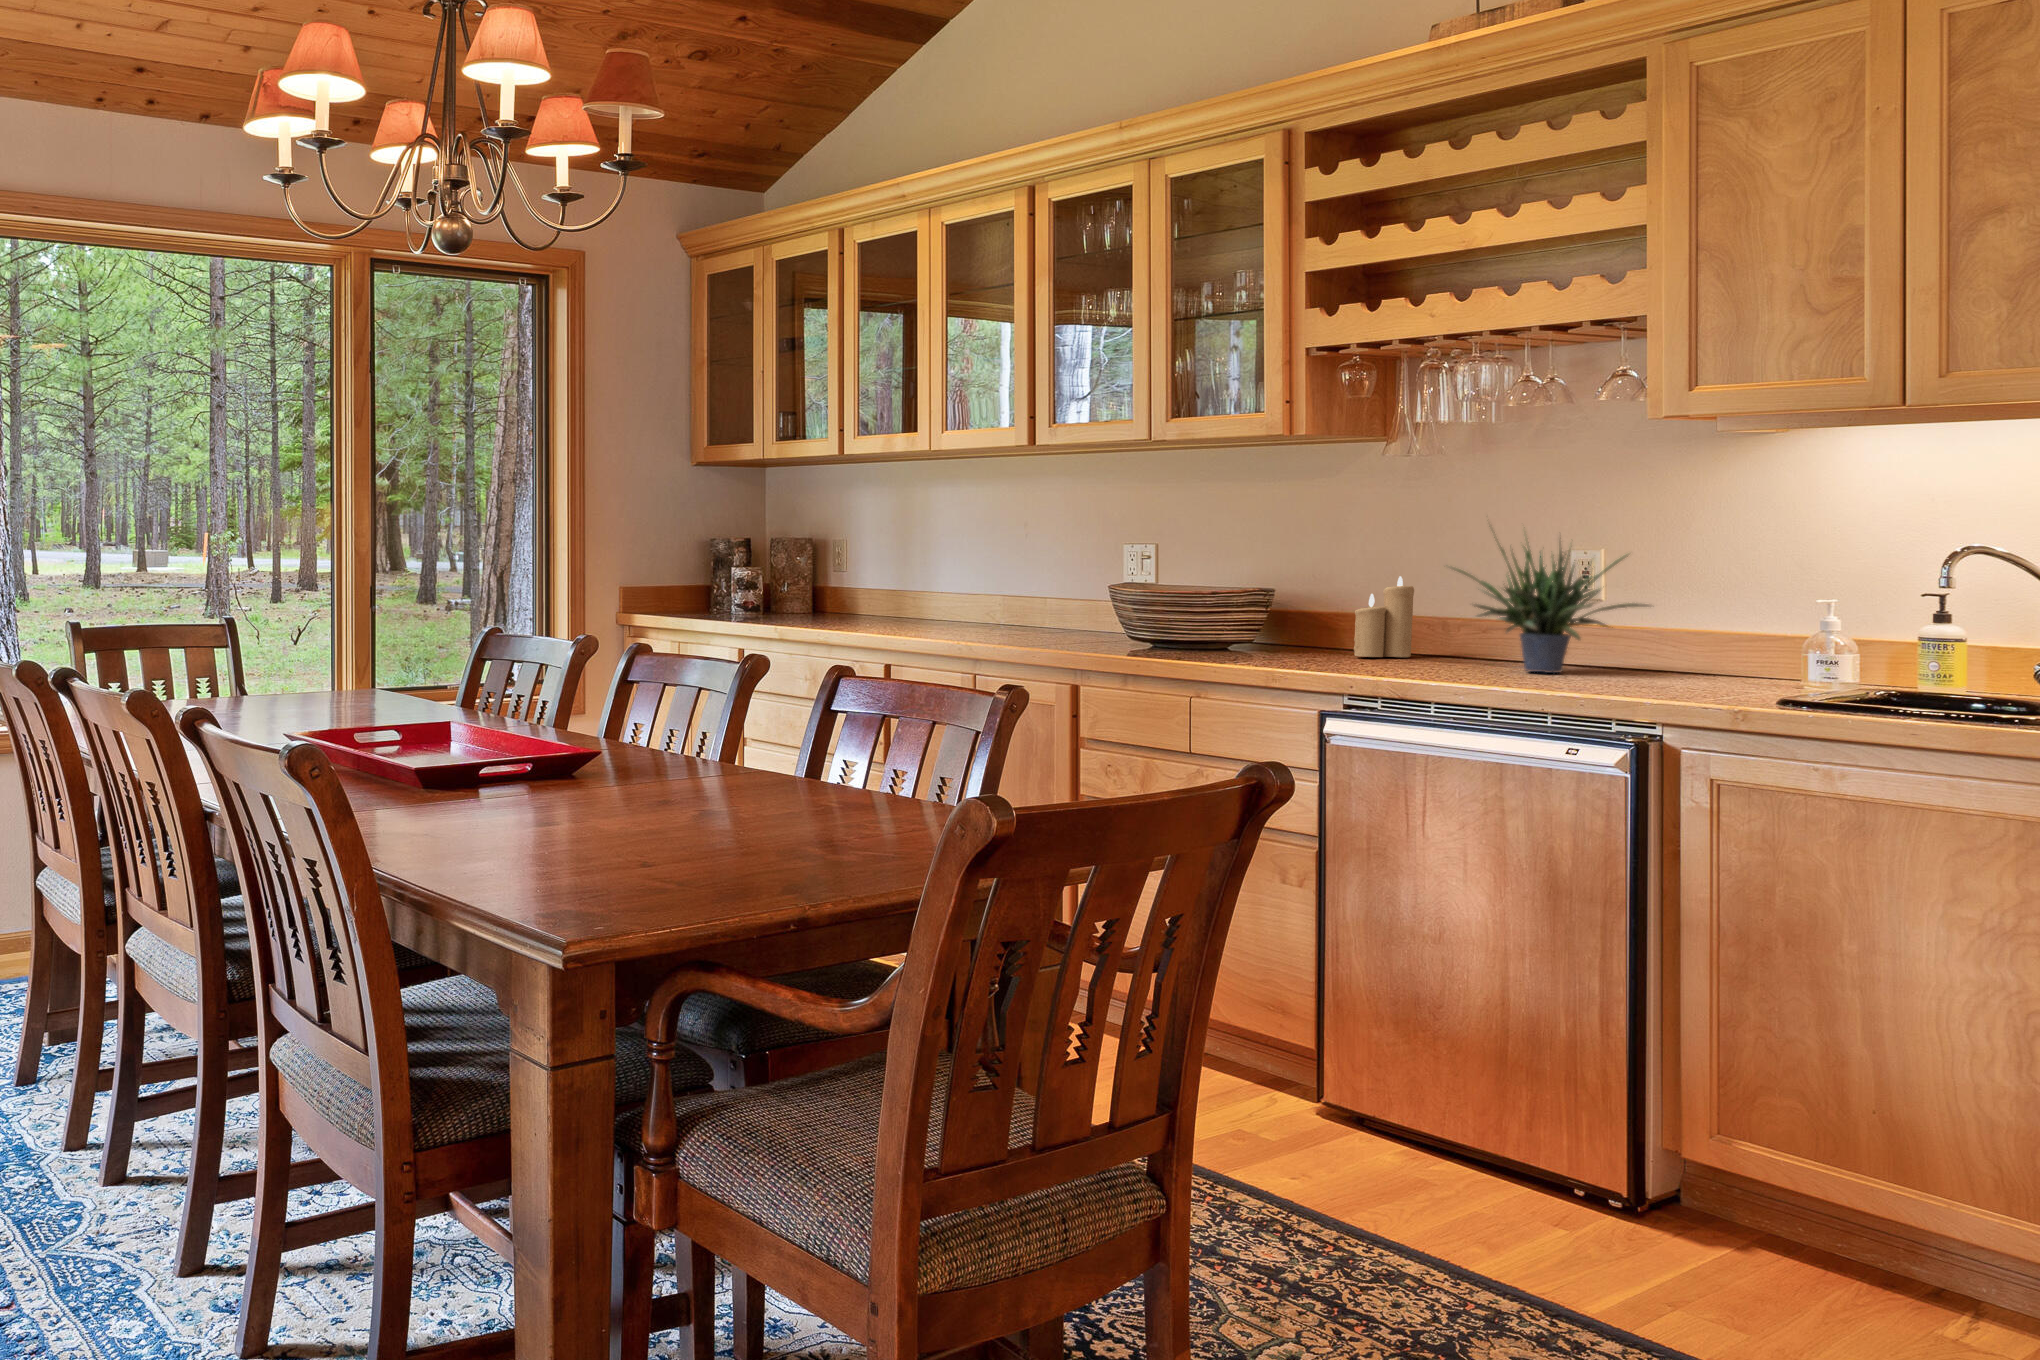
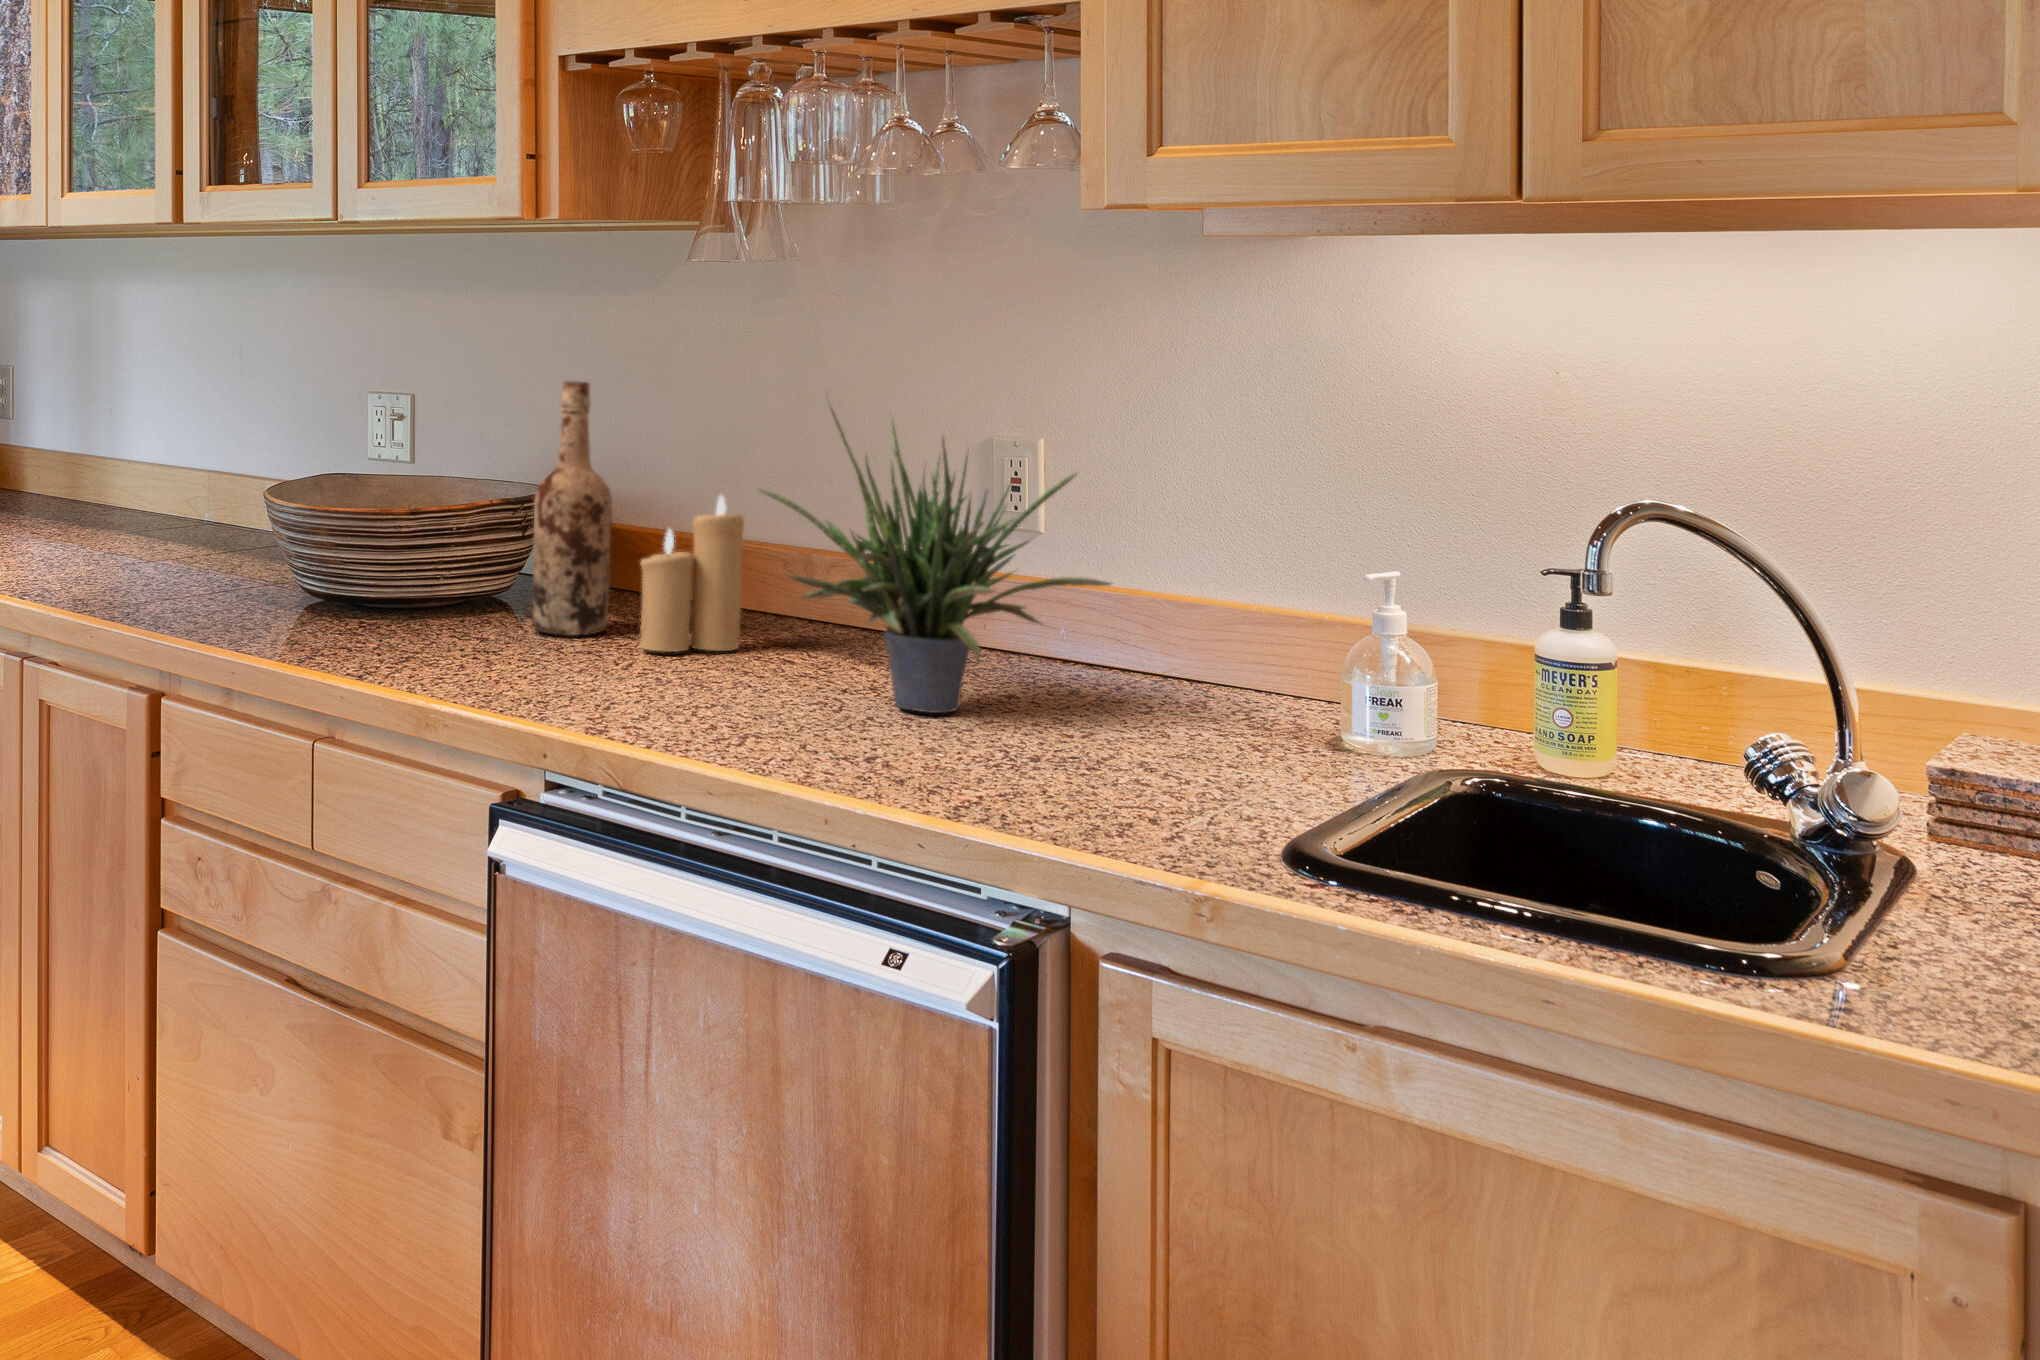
wine bottle: none [1281,520,1328,653] -> present [532,381,612,635]

